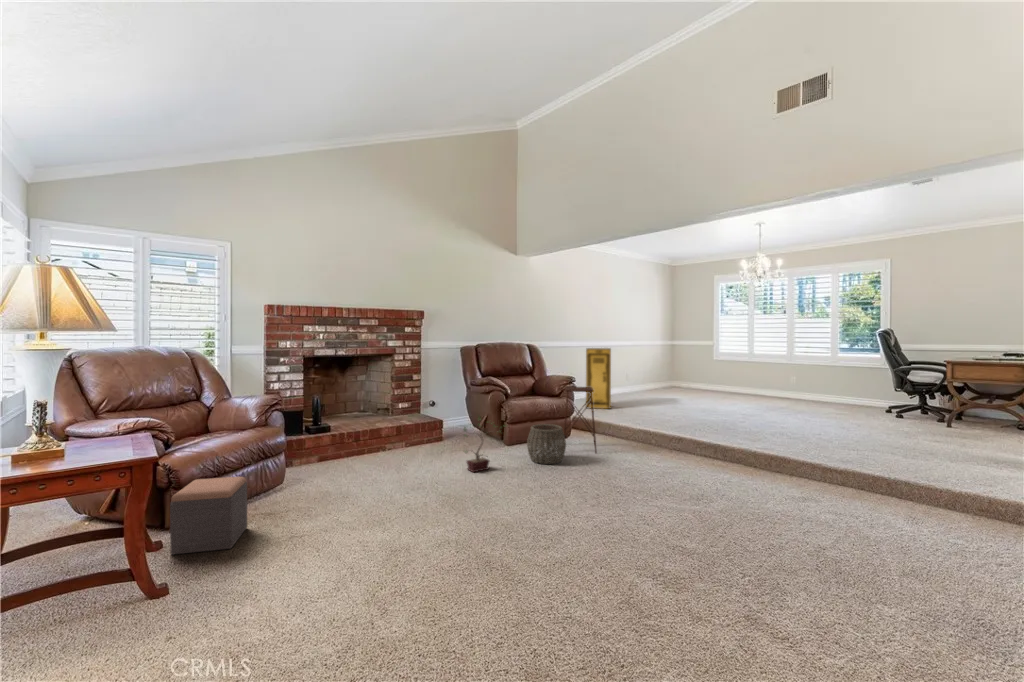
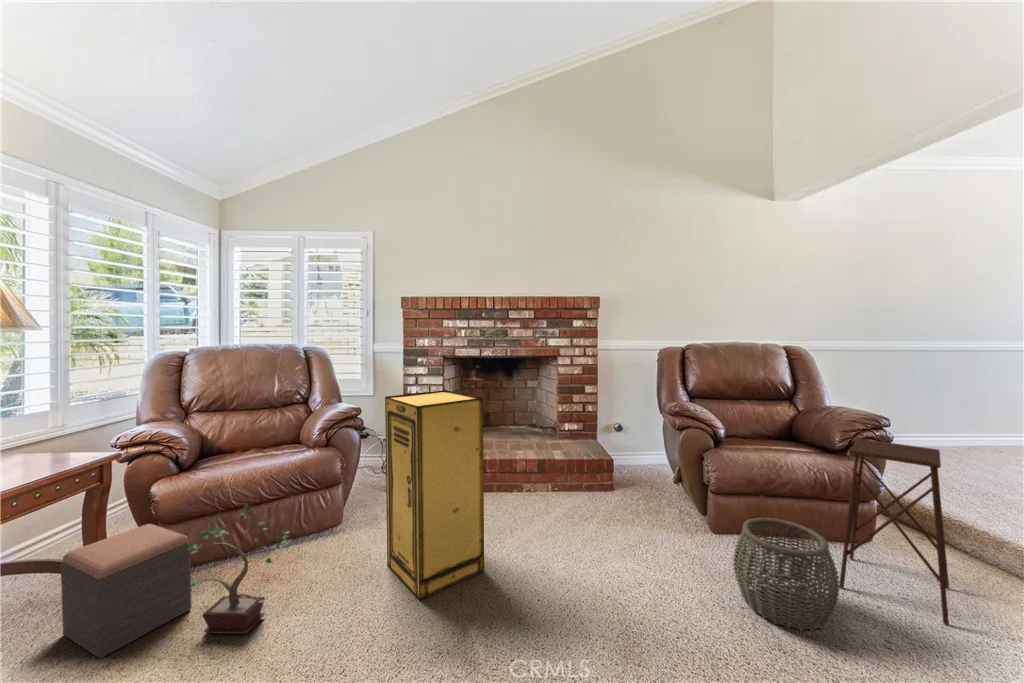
storage cabinet: present [586,348,611,409] -> present [385,390,484,600]
potted plant: present [464,417,498,472] -> present [187,503,291,634]

